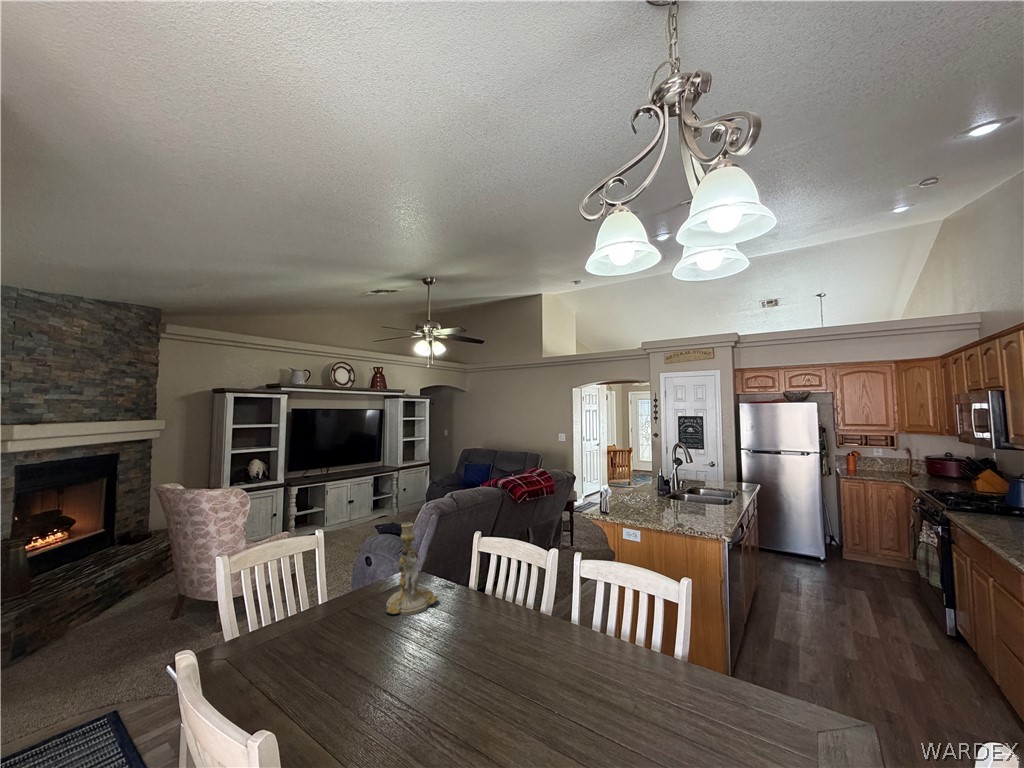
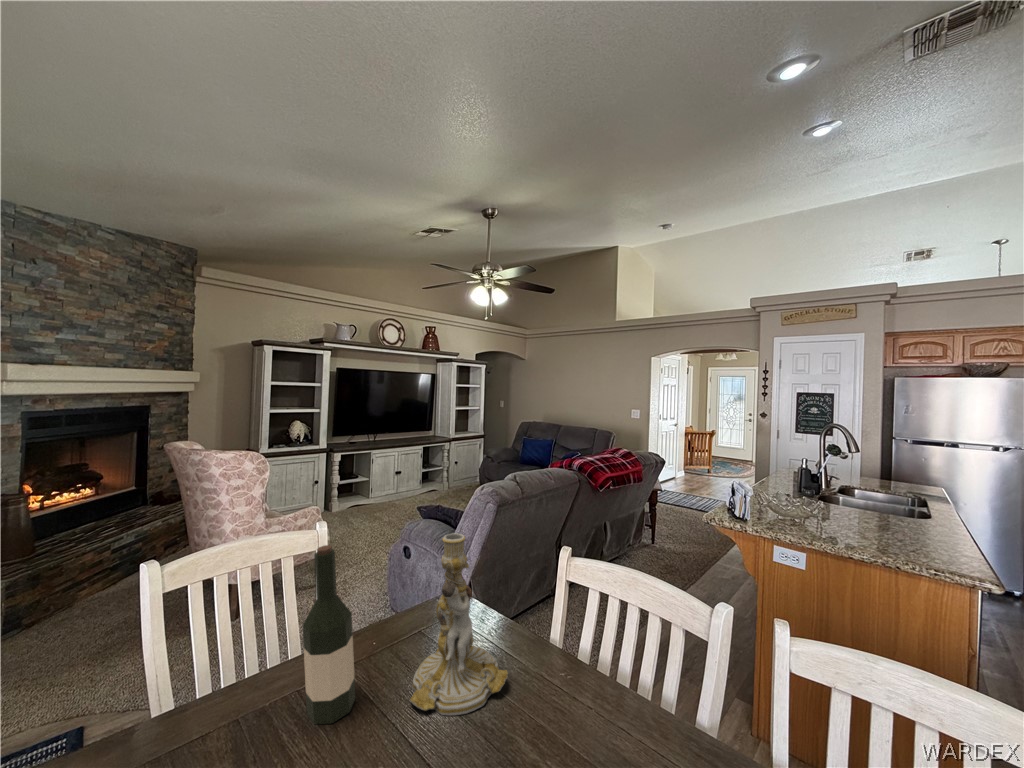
wine bottle: none [328,531,356,624] -> present [303,545,355,724]

